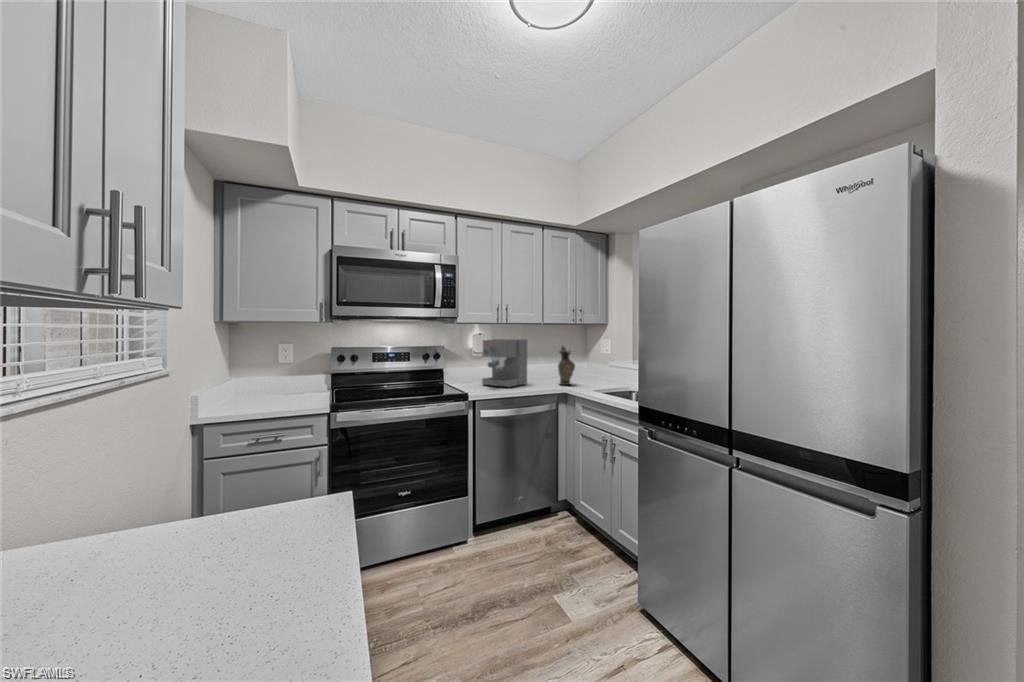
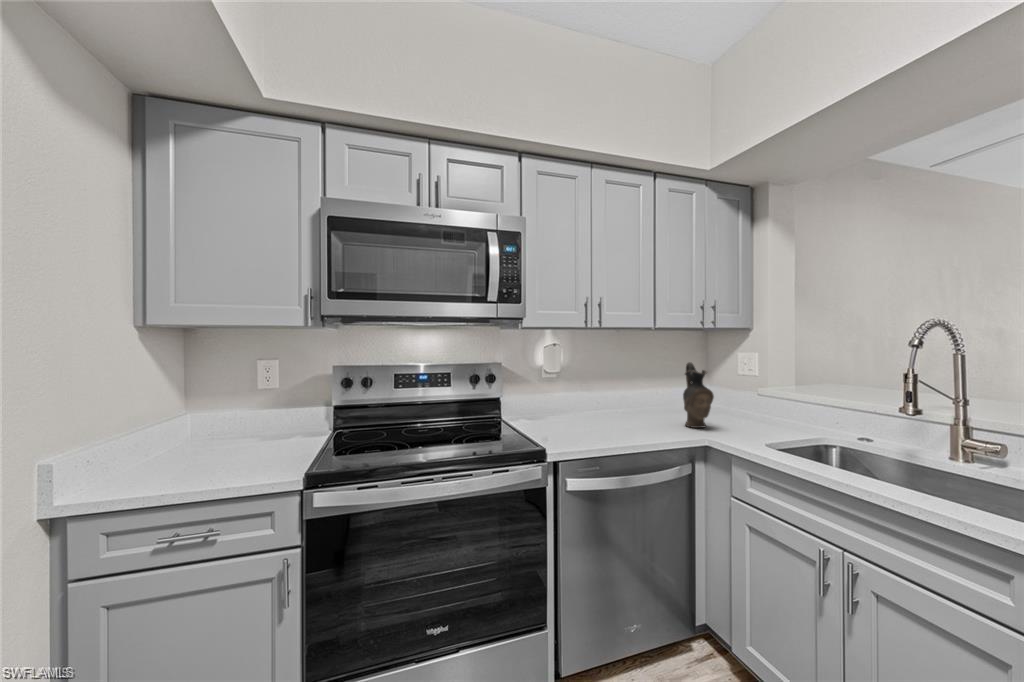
coffee maker: present [482,339,527,387] -> none [561,352,633,432]

